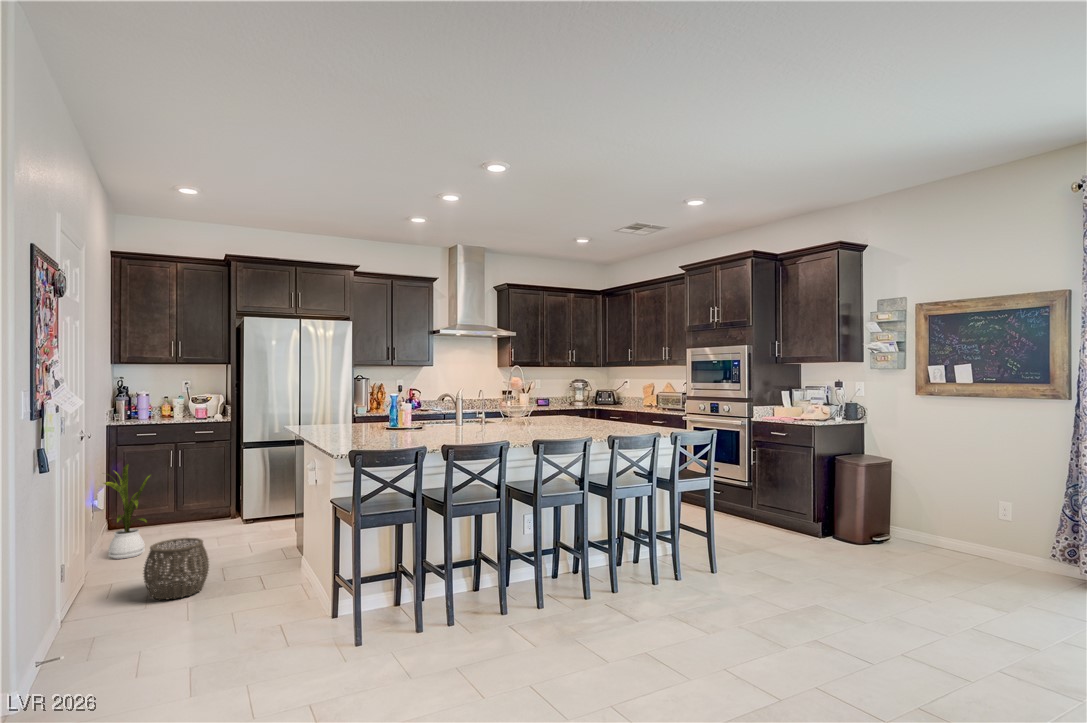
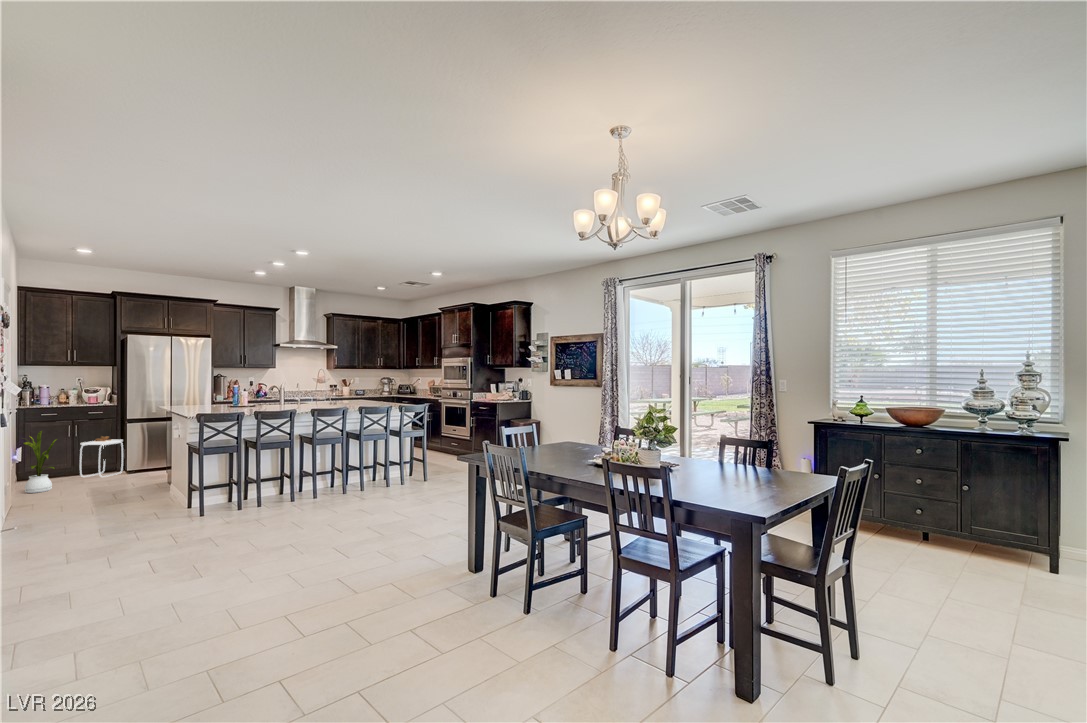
side table: none [184,468,240,530] -> present [80,436,123,477]
woven basket: present [143,538,209,600] -> none [59,472,105,507]

